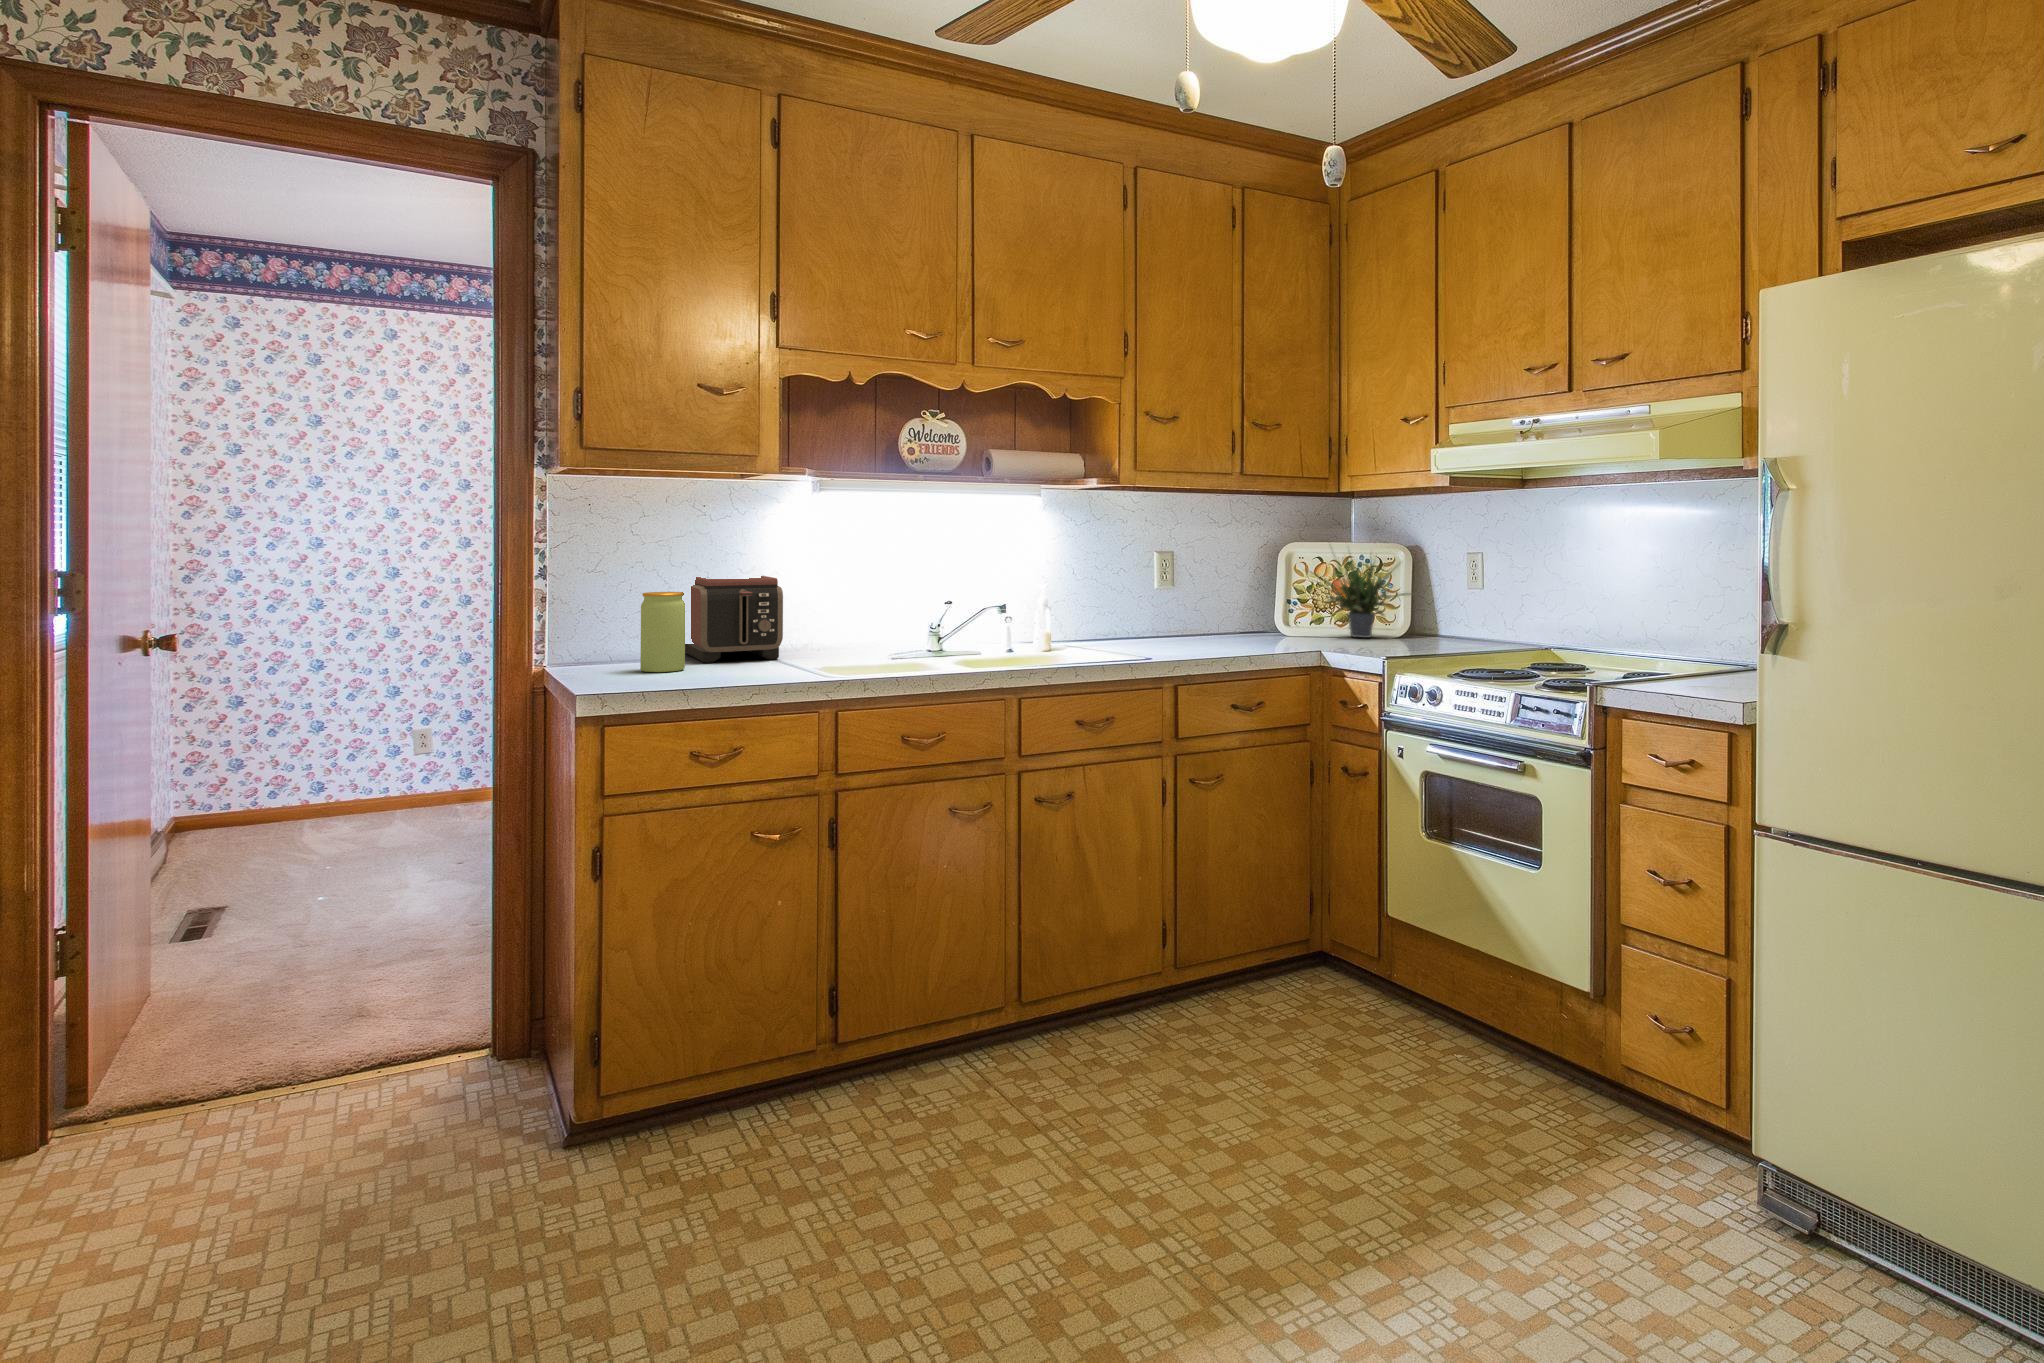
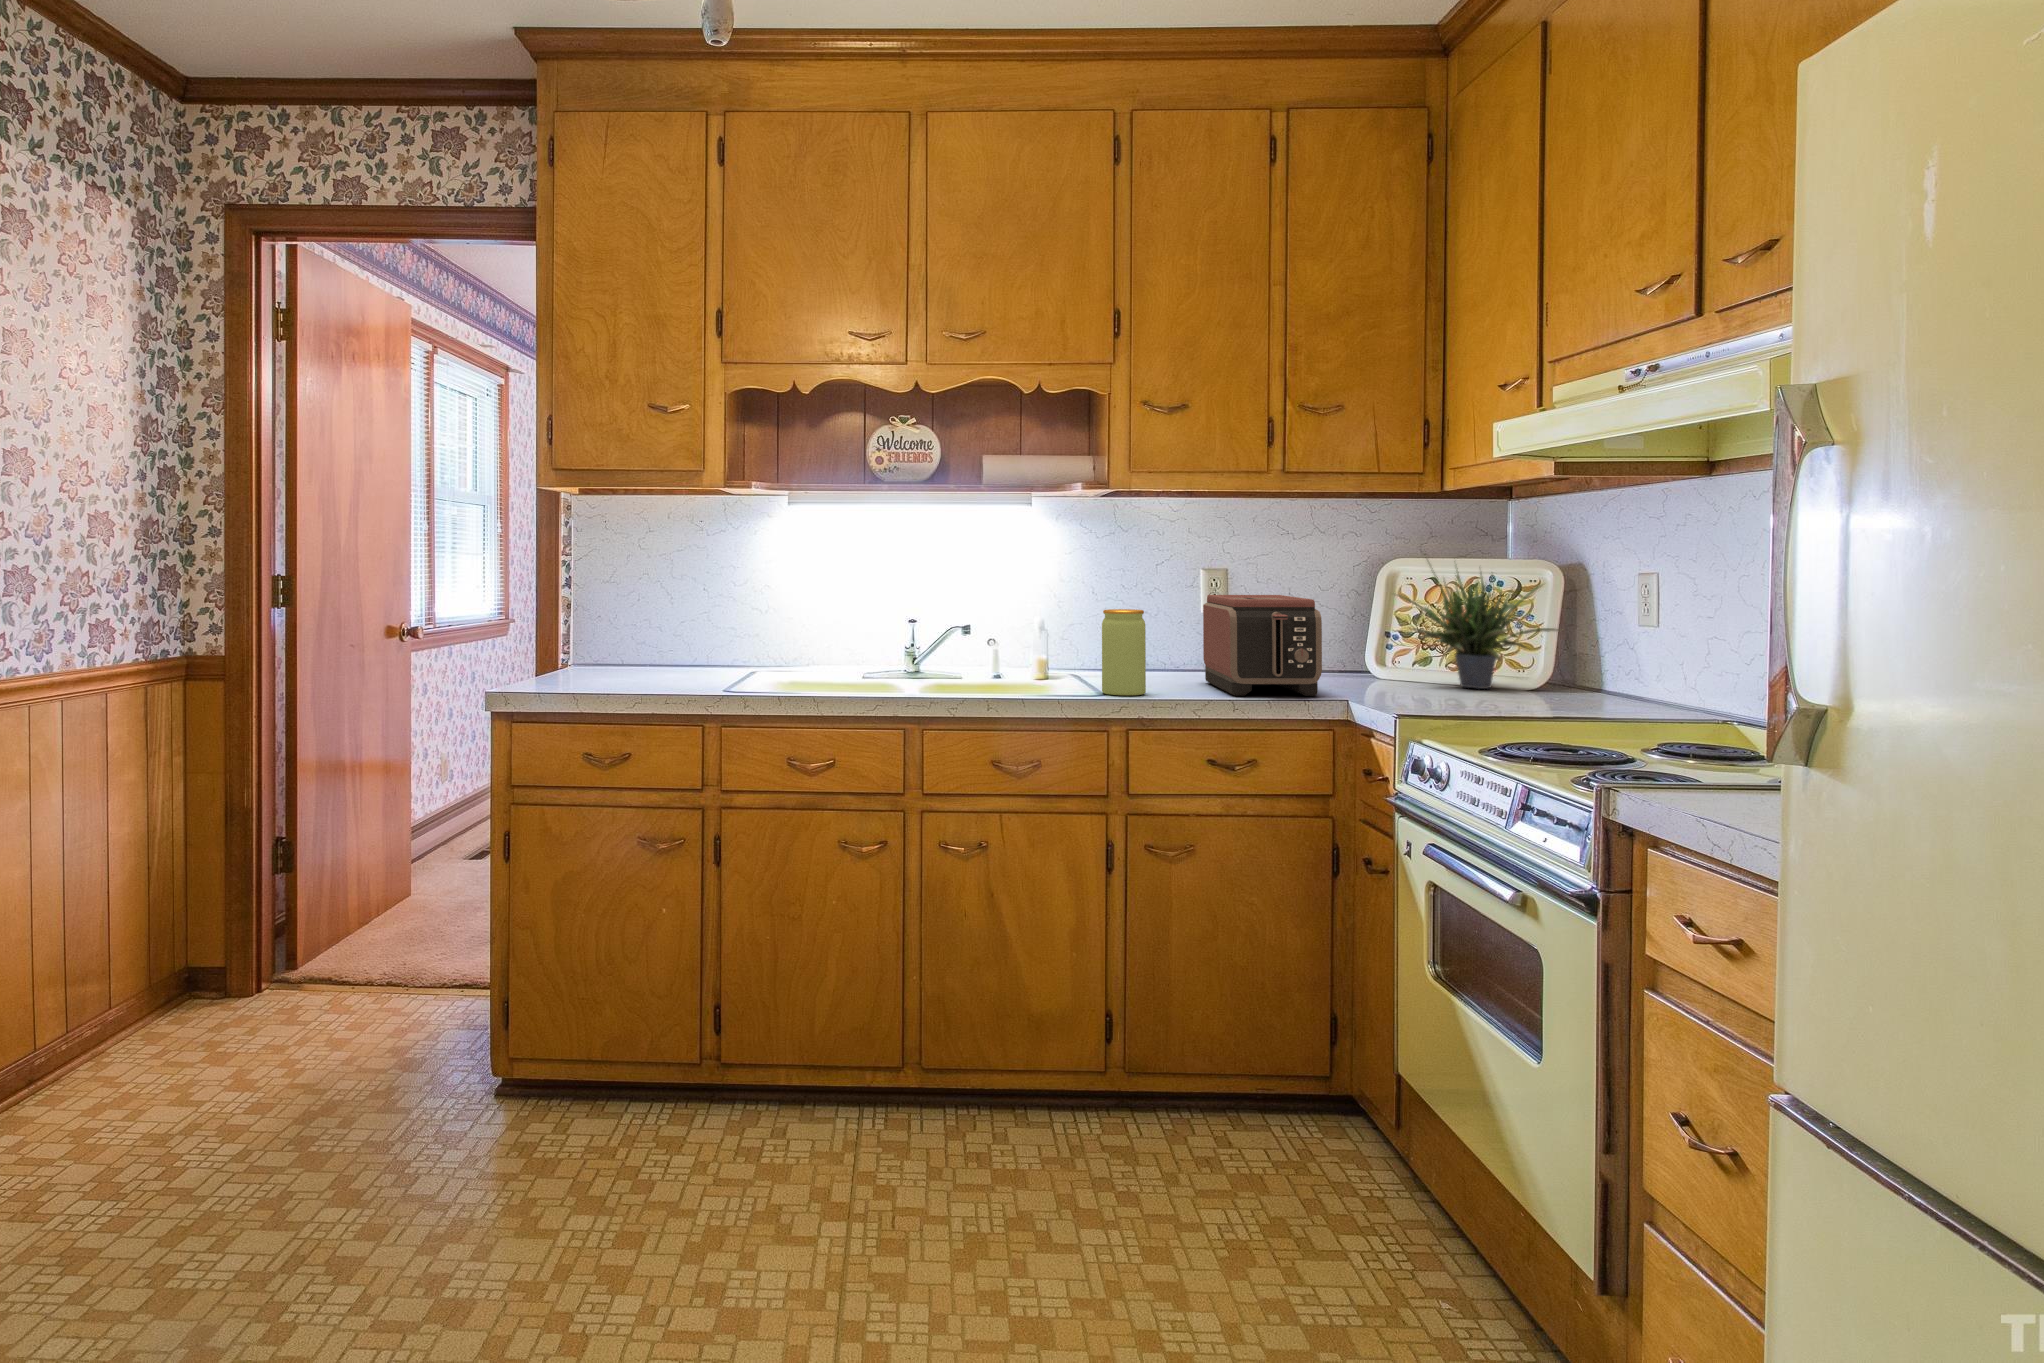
toaster: present [685,576,783,663] -> present [1203,595,1322,696]
jar: present [641,592,685,672] -> present [1102,609,1146,696]

